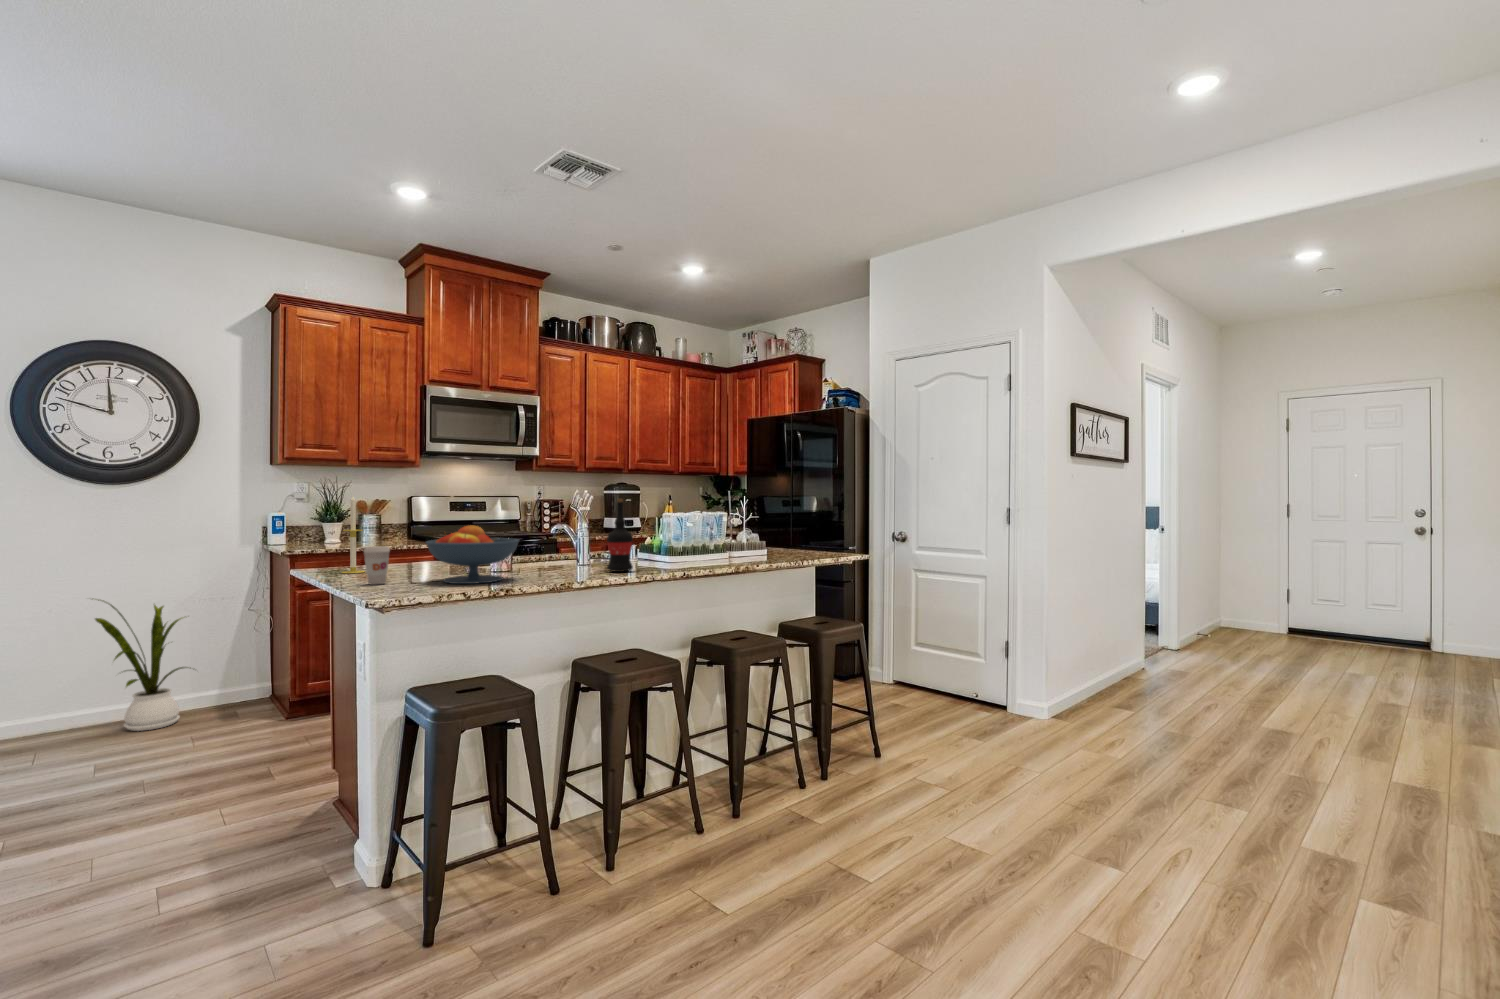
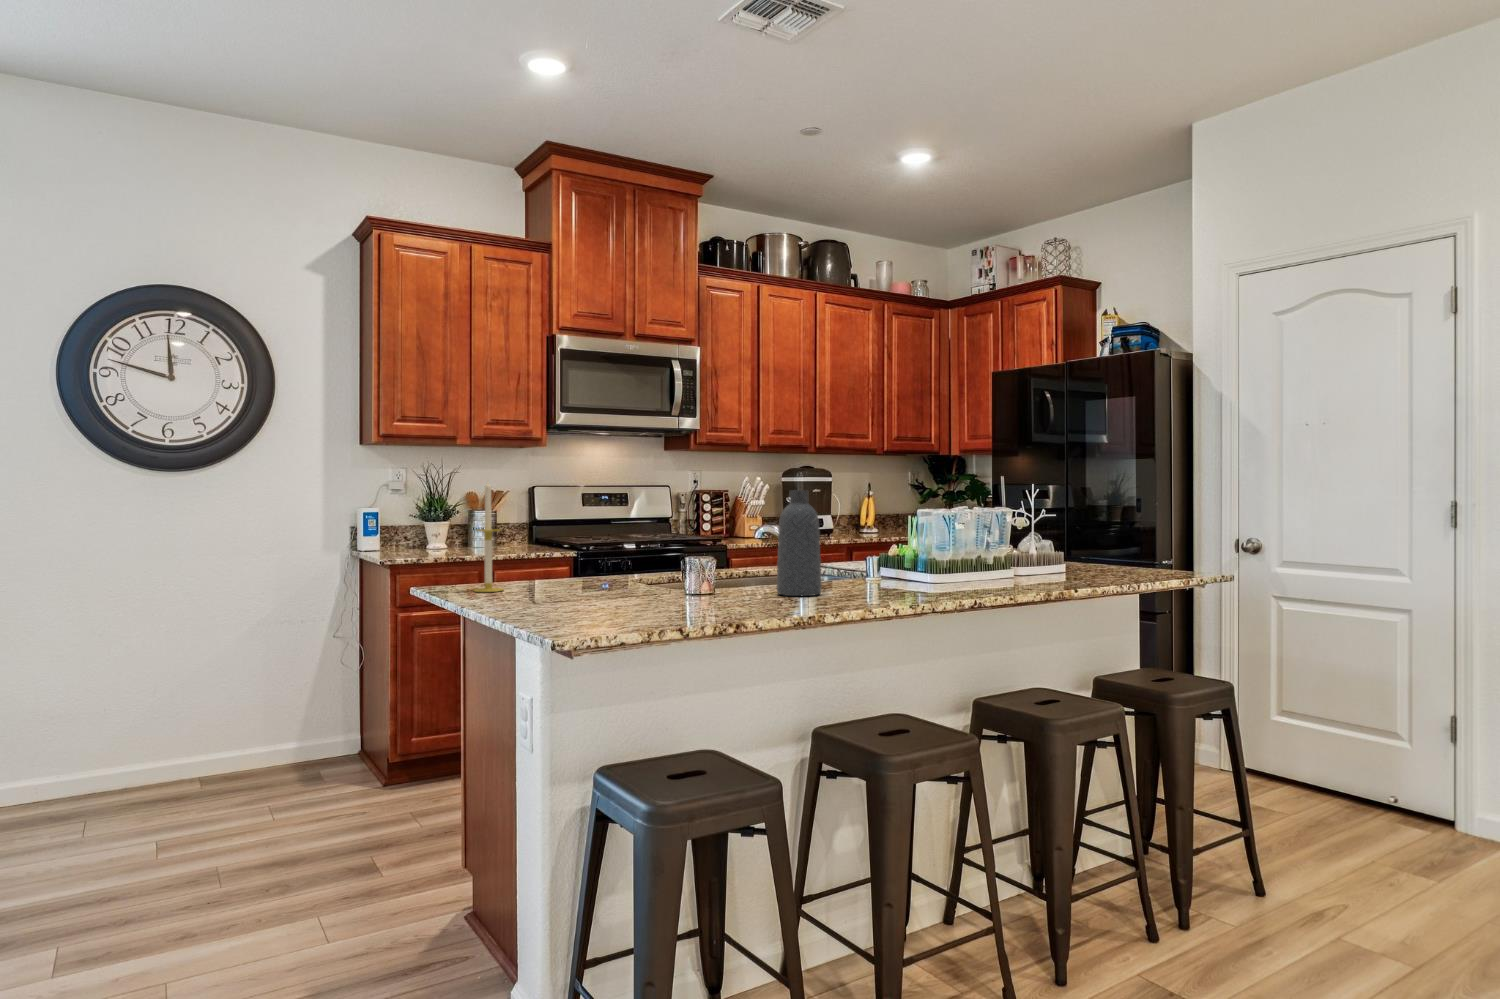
wine bottle: present [607,499,633,572] -> none [853,483,892,595]
vase: none [556,503,587,573] -> present [777,490,822,596]
fruit bowl: present [426,525,519,584] -> none [603,522,736,612]
coffee cup: present [364,546,390,585] -> none [517,553,553,610]
house plant: present [95,600,187,731] -> none [146,618,278,793]

